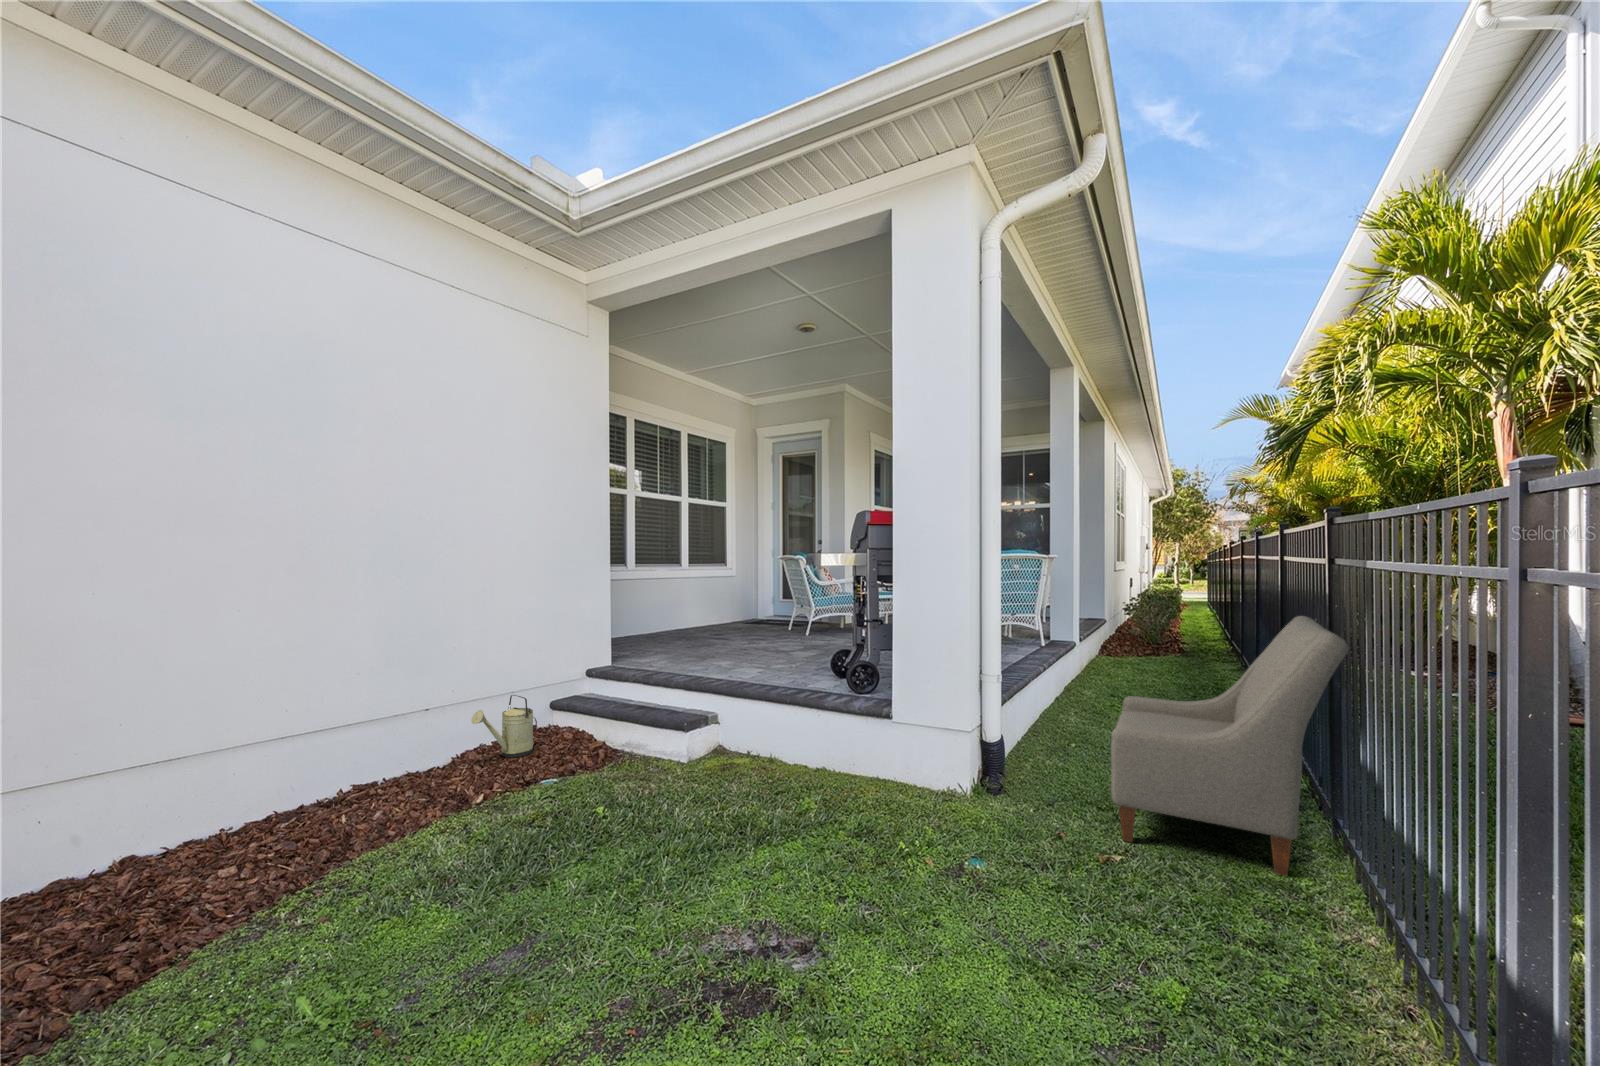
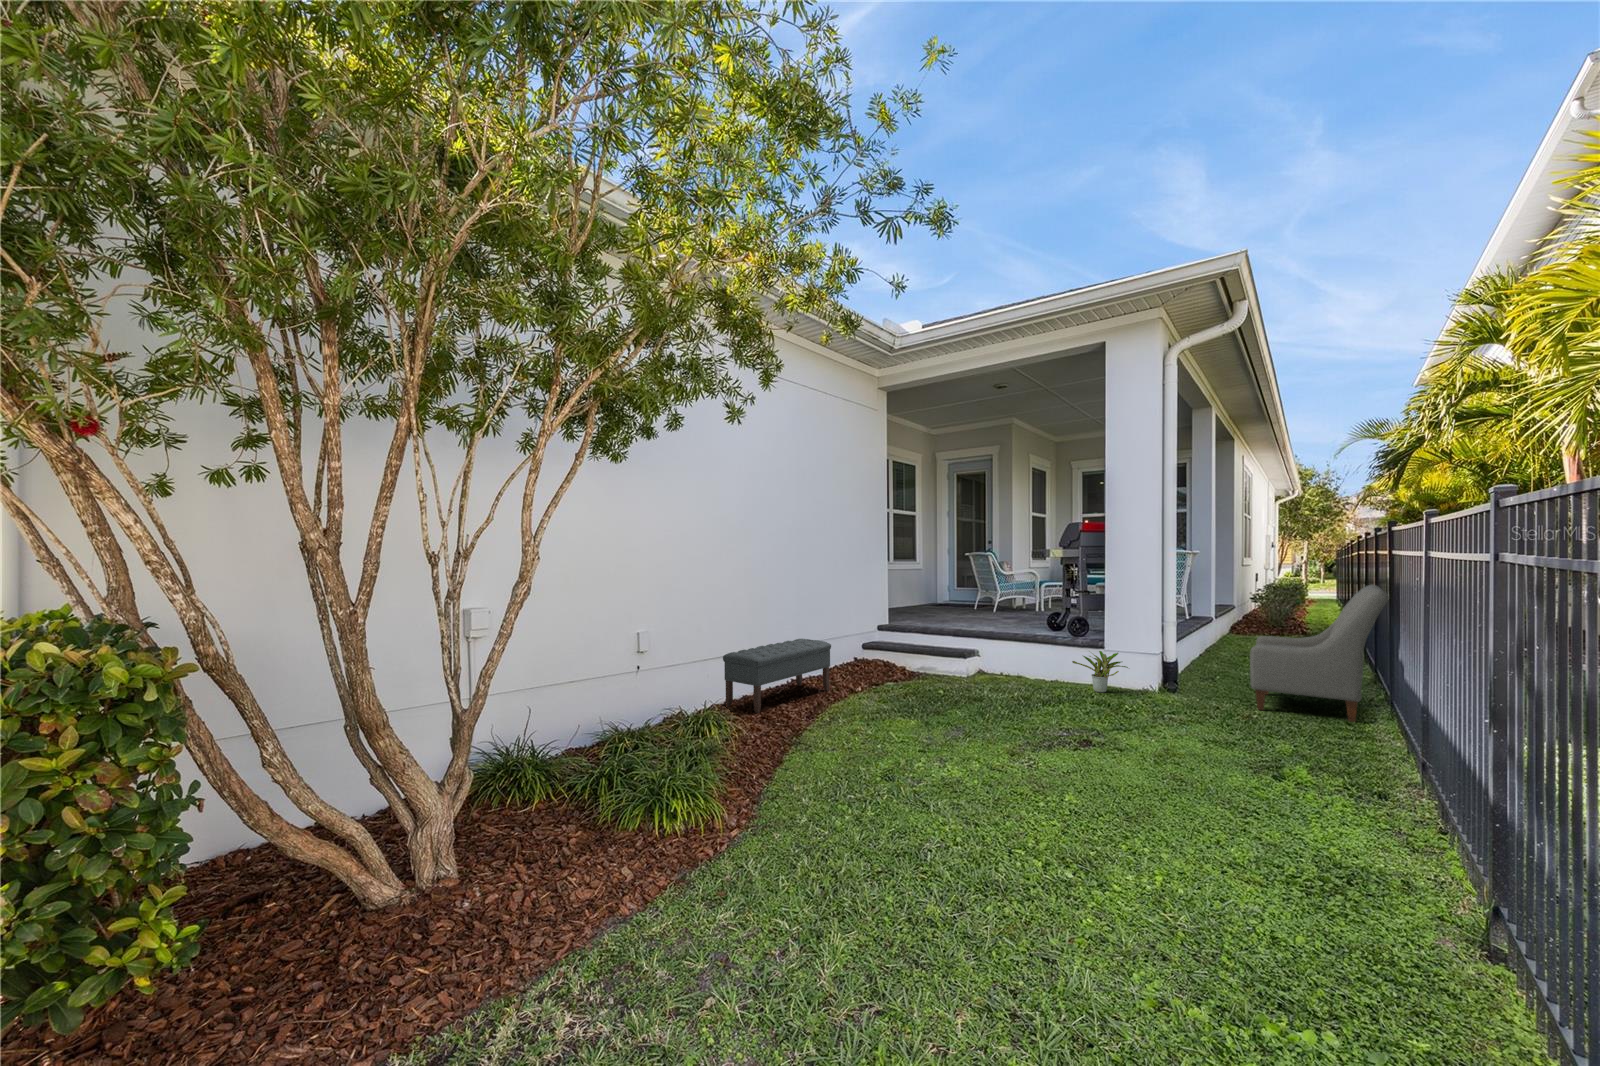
watering can: present [471,695,537,757] -> none [834,637,861,674]
bench: none [102,713,413,905] -> present [723,639,831,713]
potted plant: none [836,725,923,797] -> present [1072,651,1128,693]

